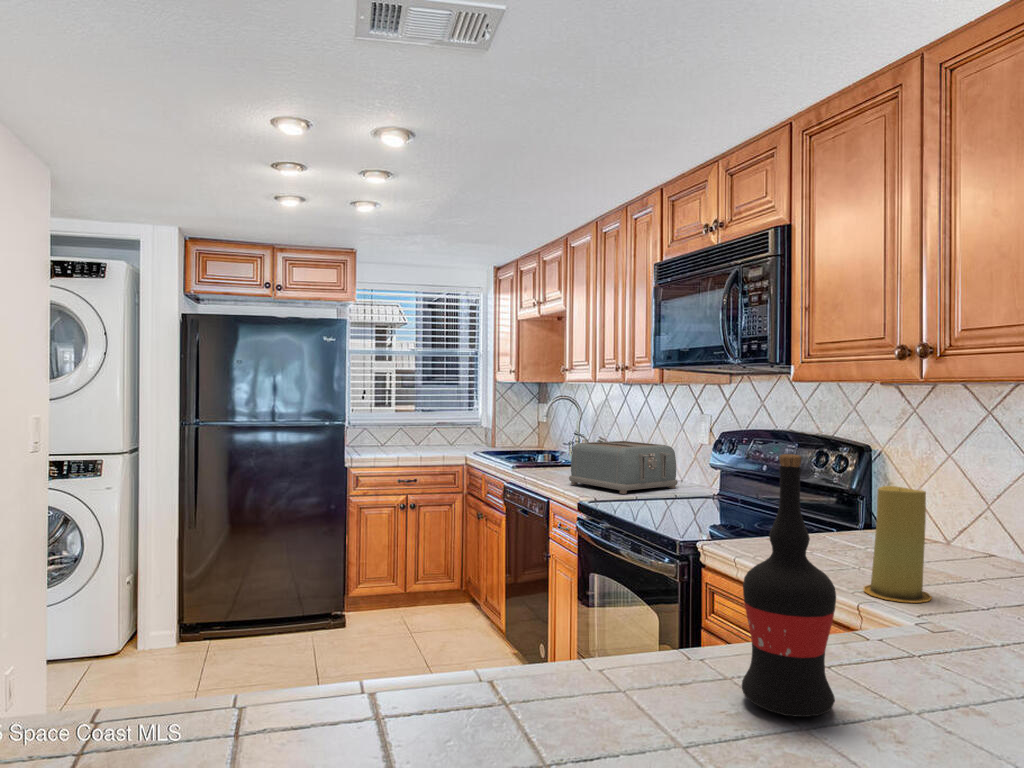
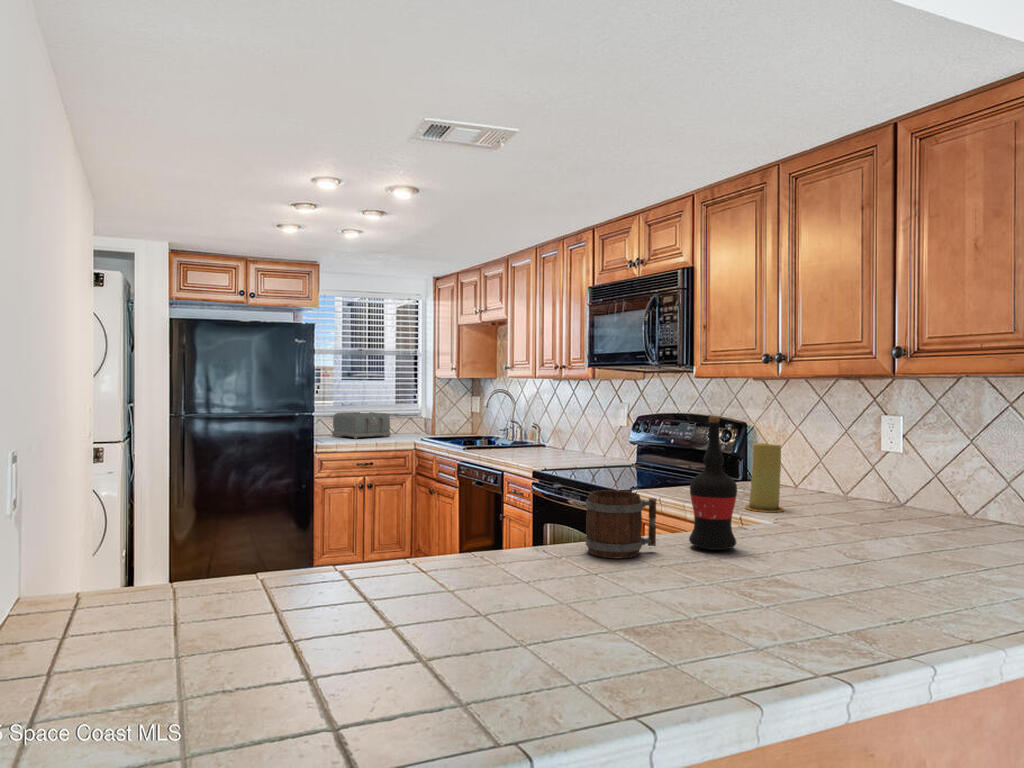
toaster: present [569,441,678,494] -> present [332,412,391,439]
mug: none [536,587,673,732] -> present [585,490,656,559]

